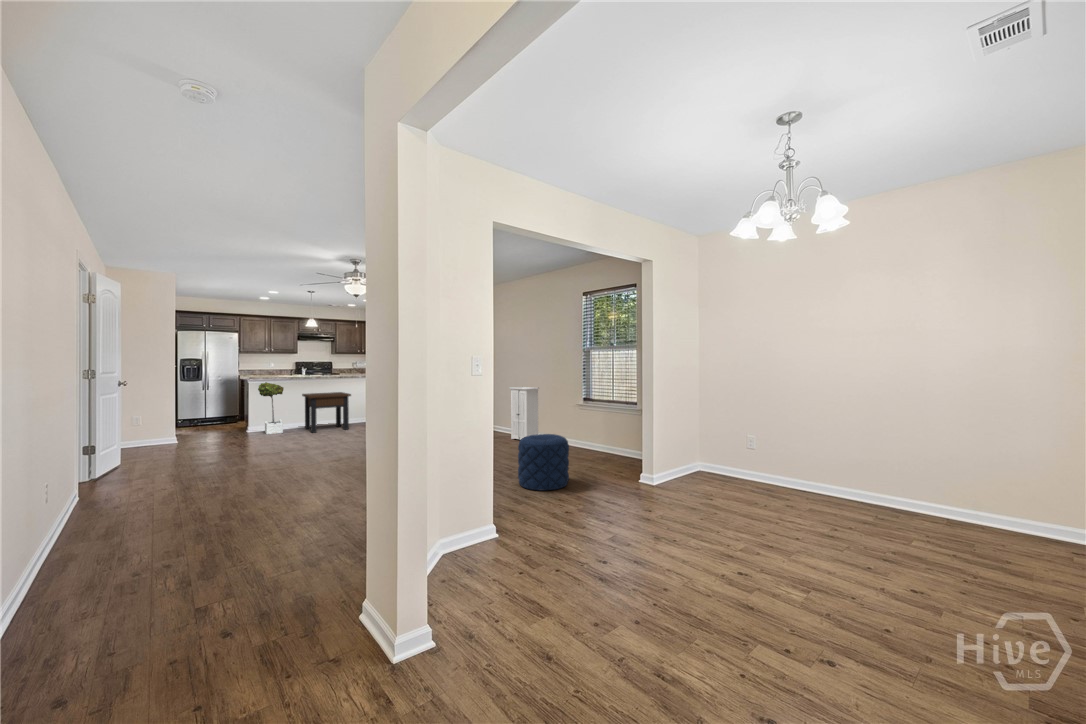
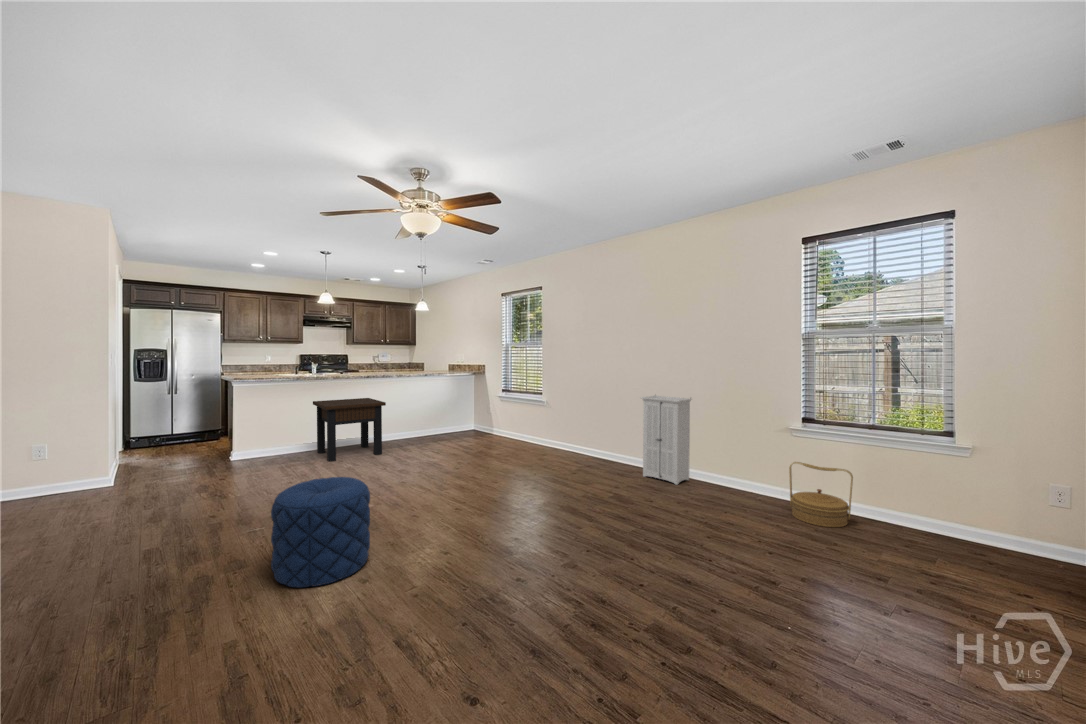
potted tree: present [258,382,284,434] -> none [247,385,286,465]
woven basket: none [572,422,601,457] -> present [789,462,853,527]
pouf: present [518,434,569,491] -> present [271,477,370,587]

